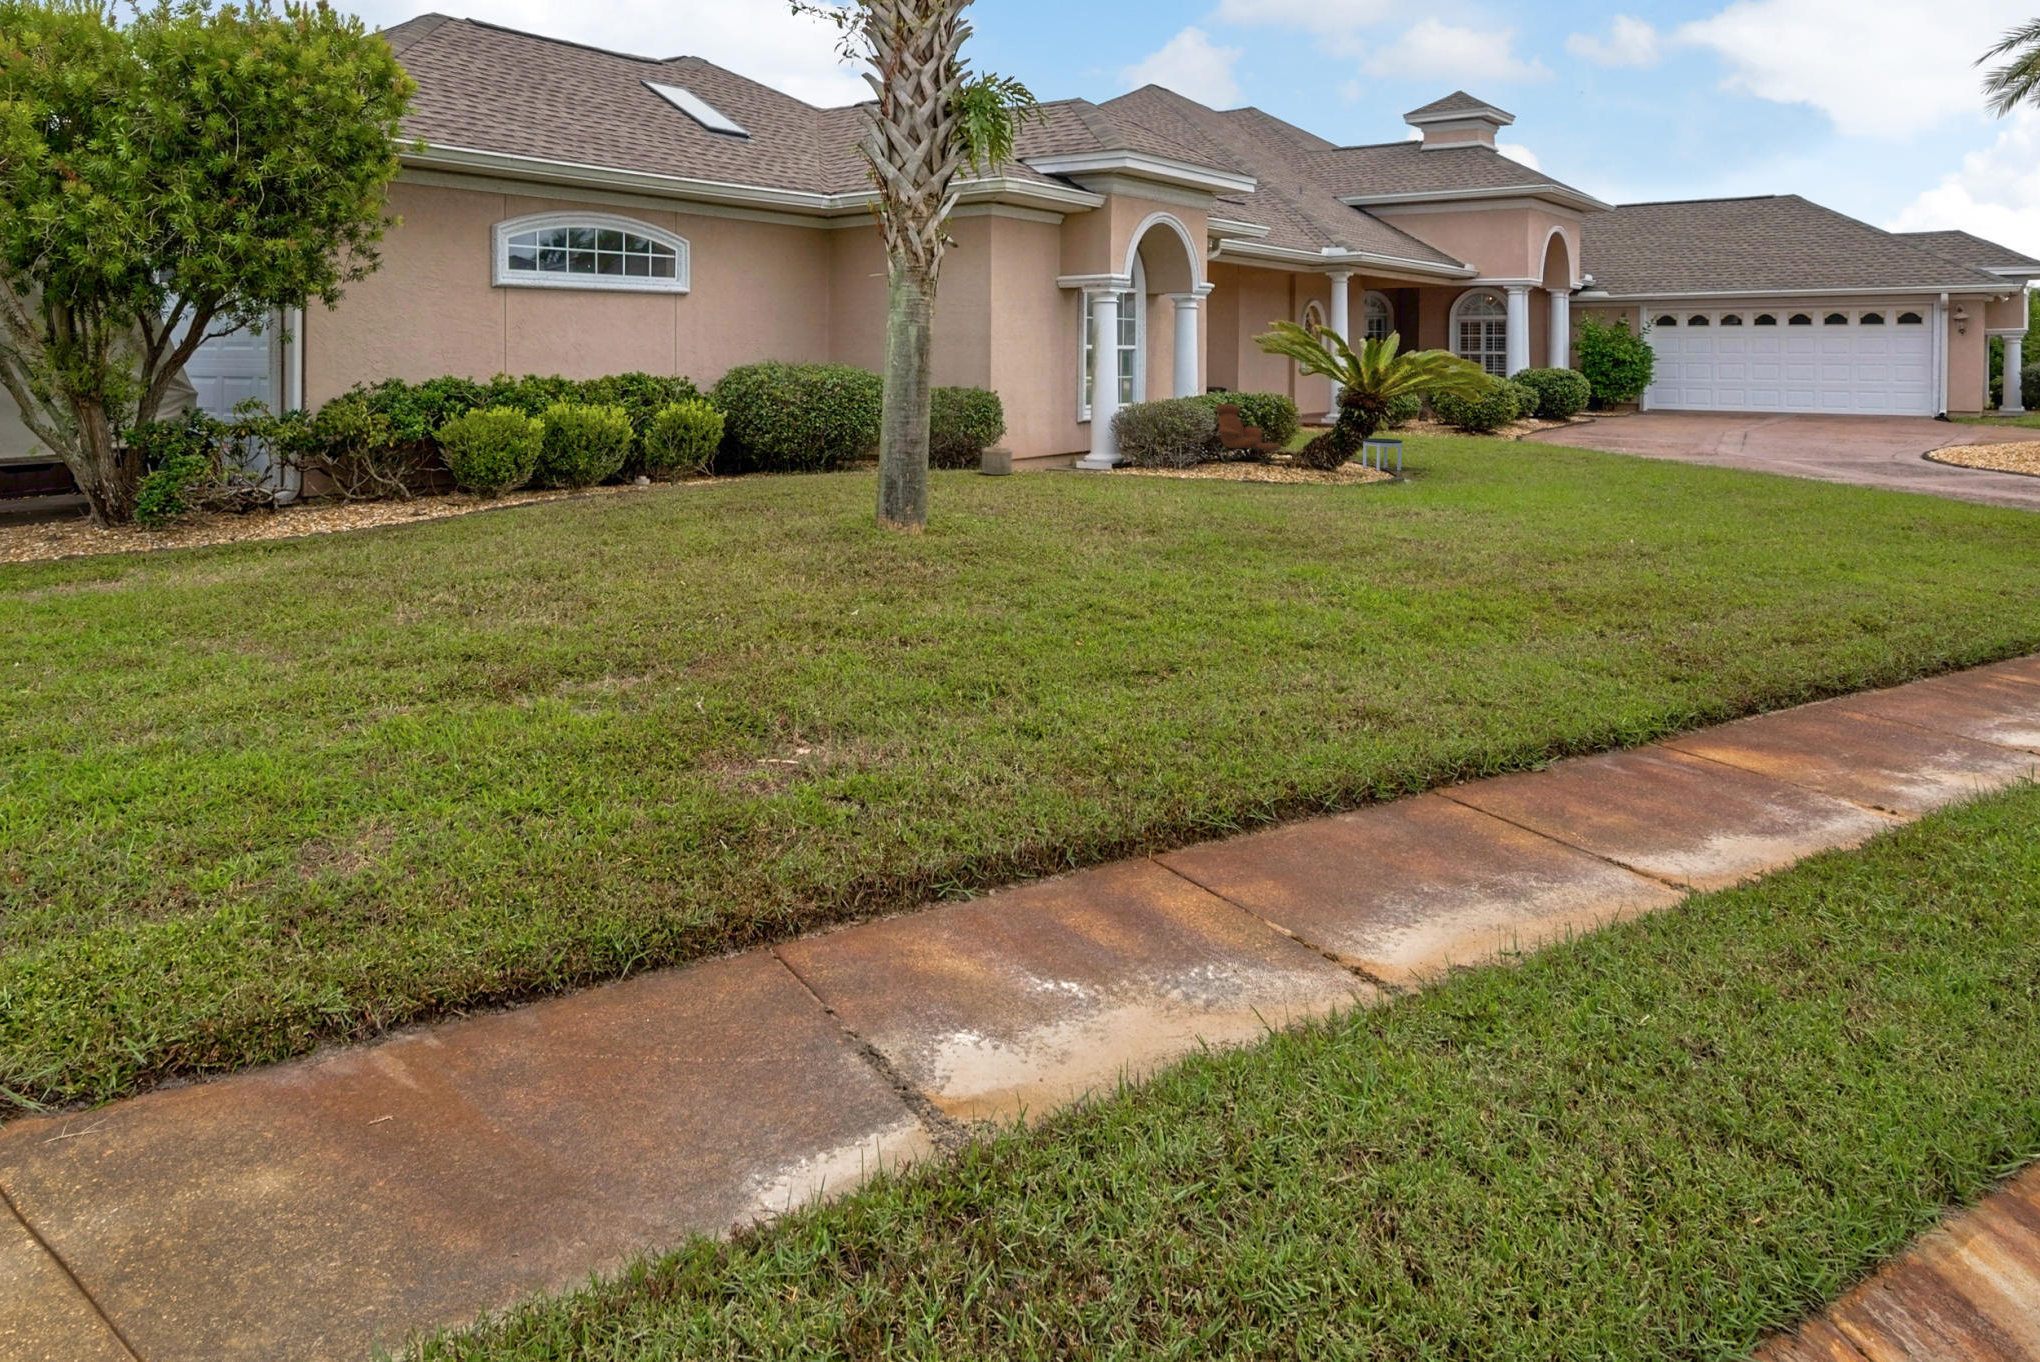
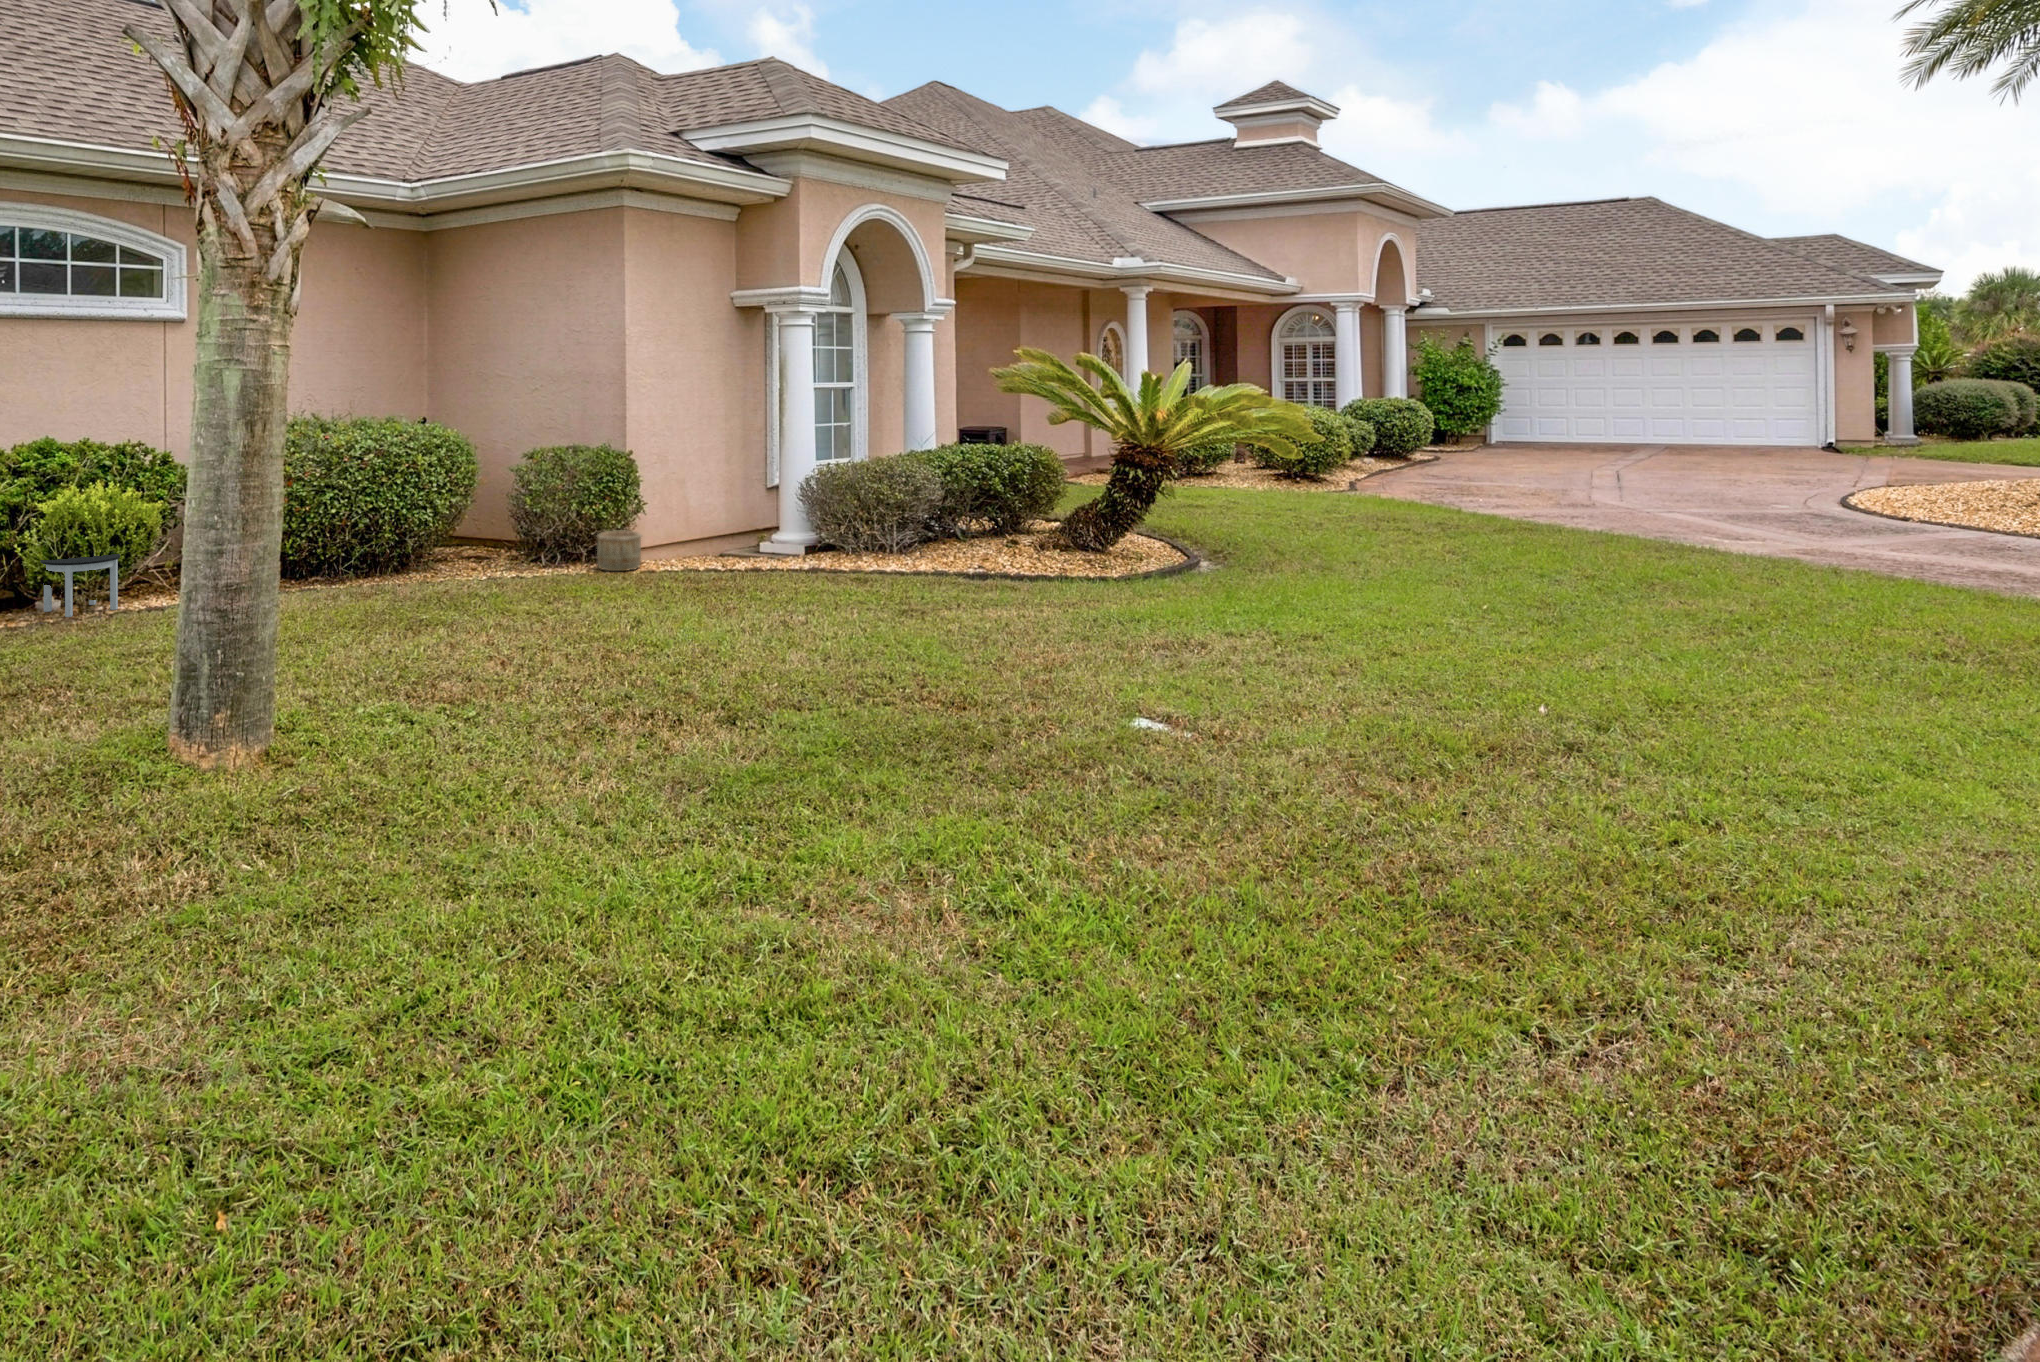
lounge chair: present [1217,404,1281,464] -> none [946,460,1029,545]
round table: present [1363,438,1403,471] -> present [40,554,120,617]

